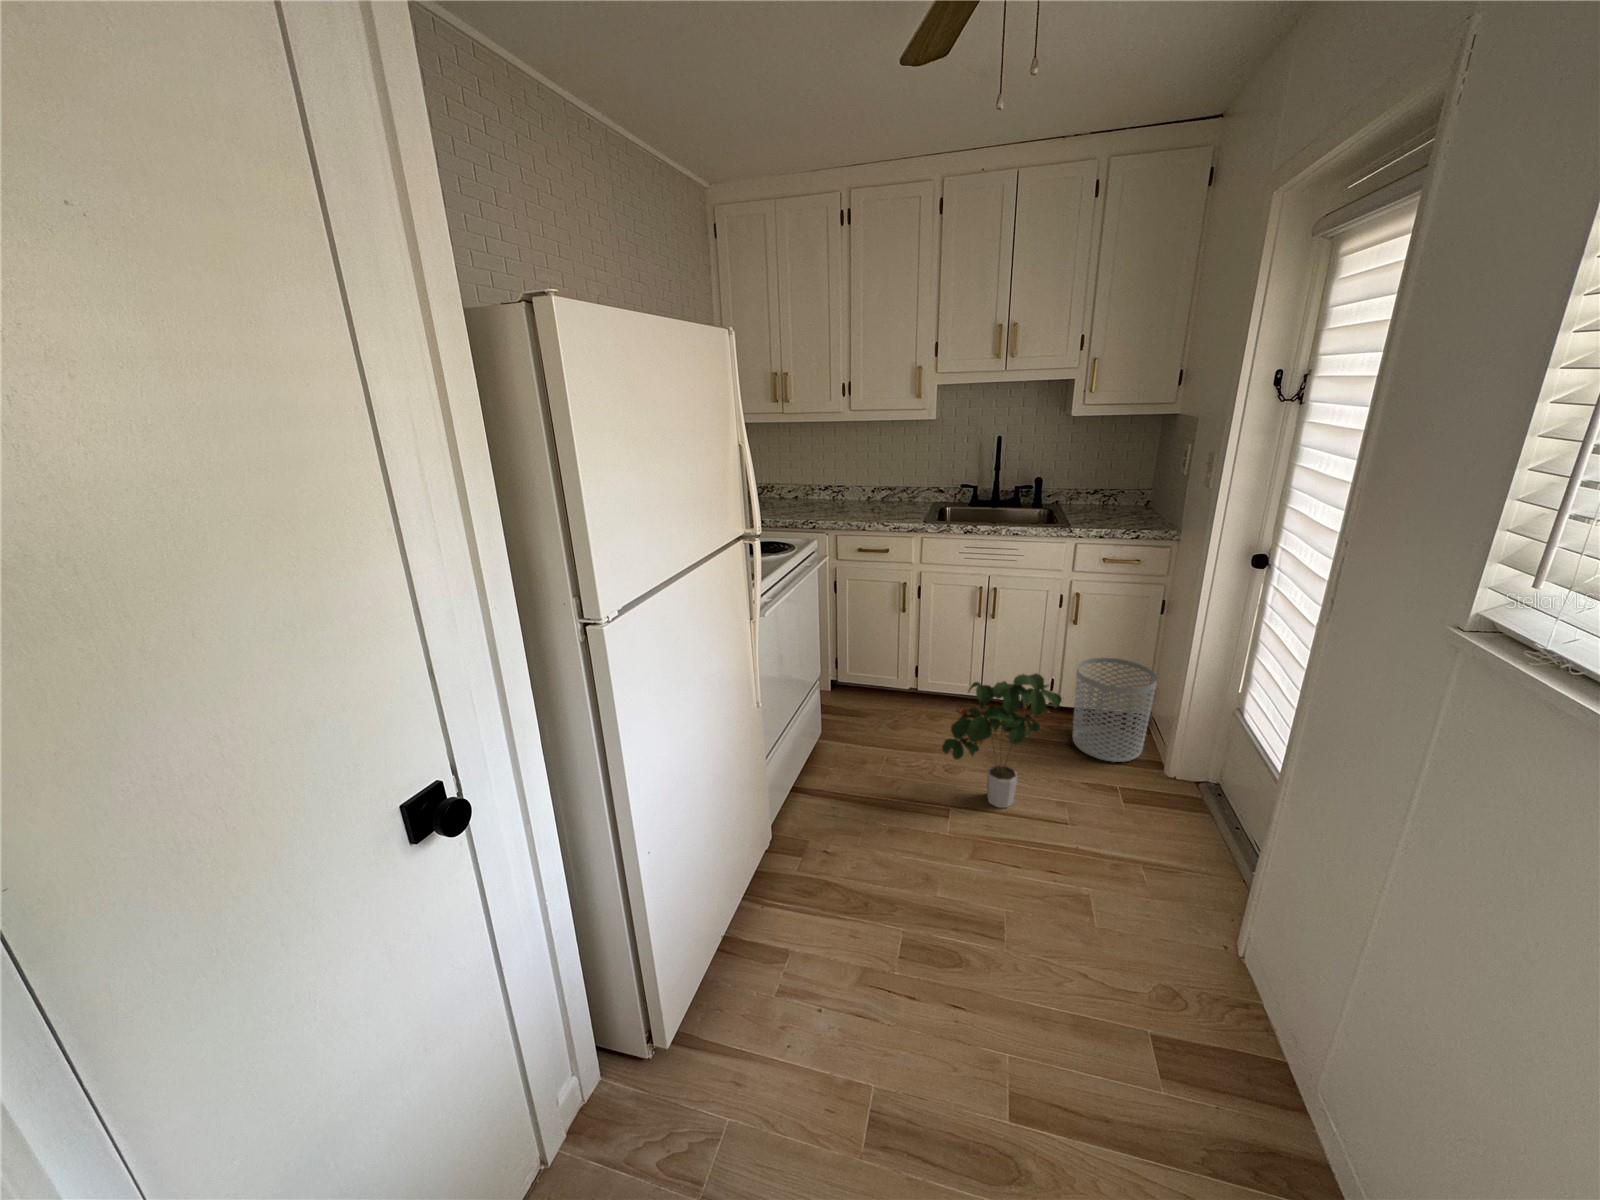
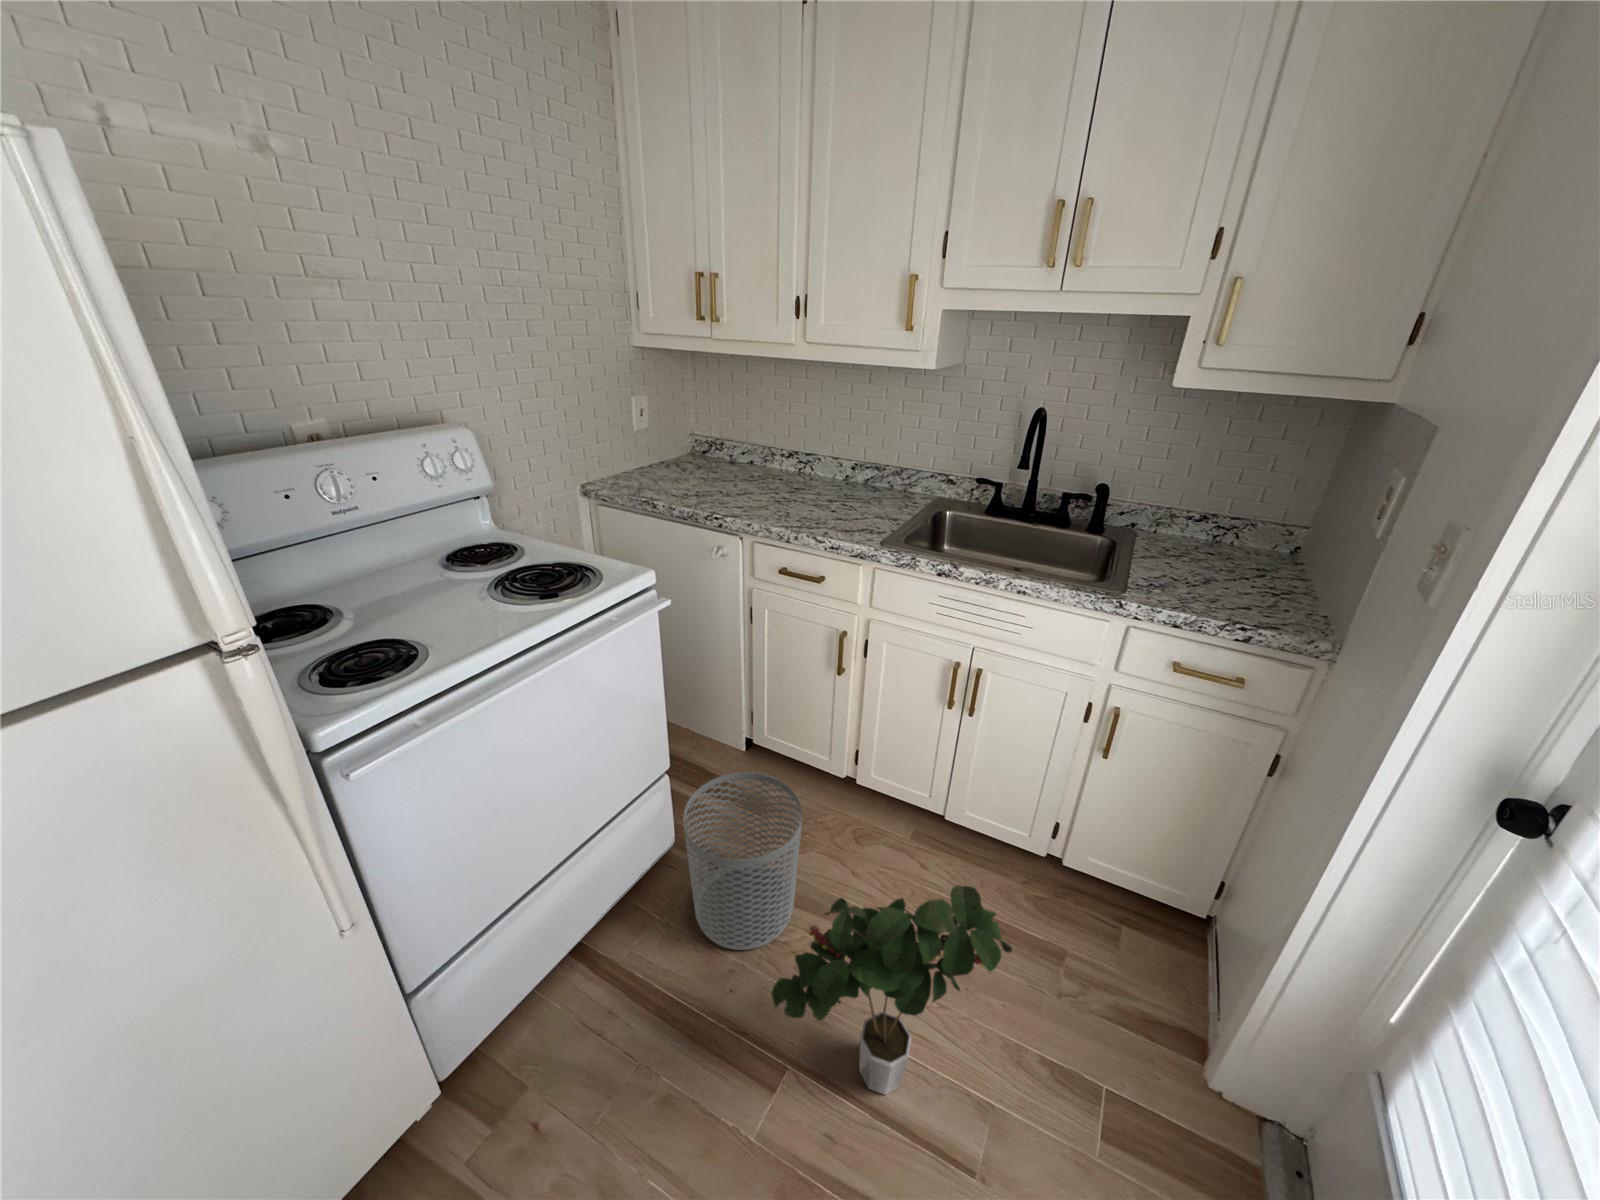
waste bin: present [1073,657,1157,762] -> present [683,772,802,950]

